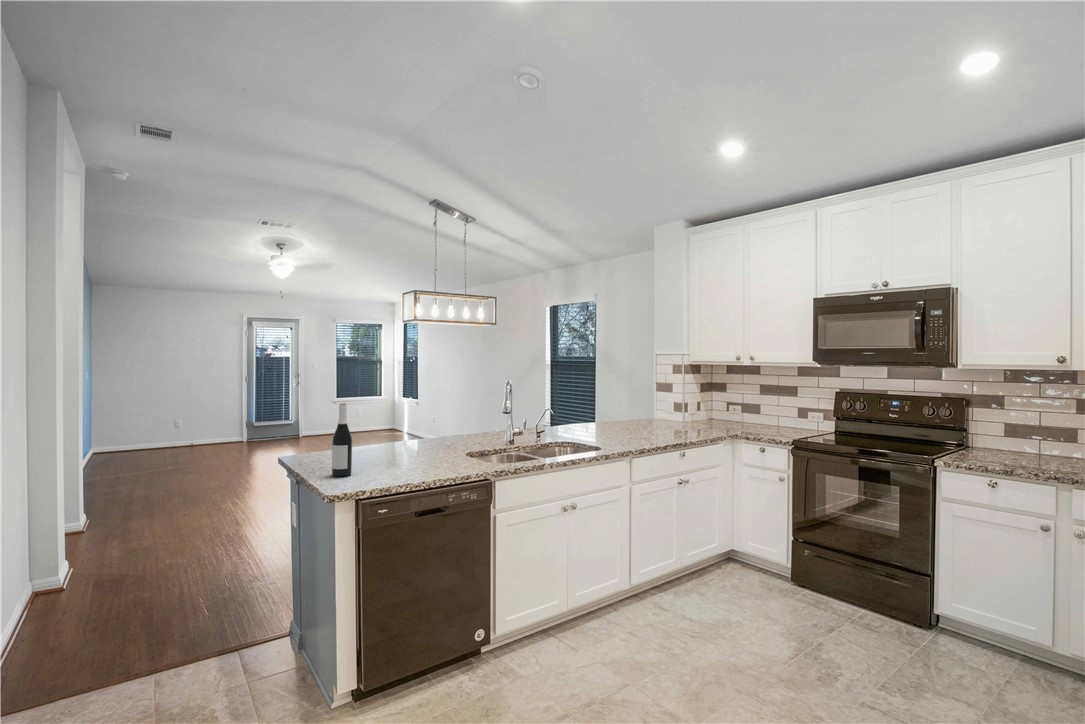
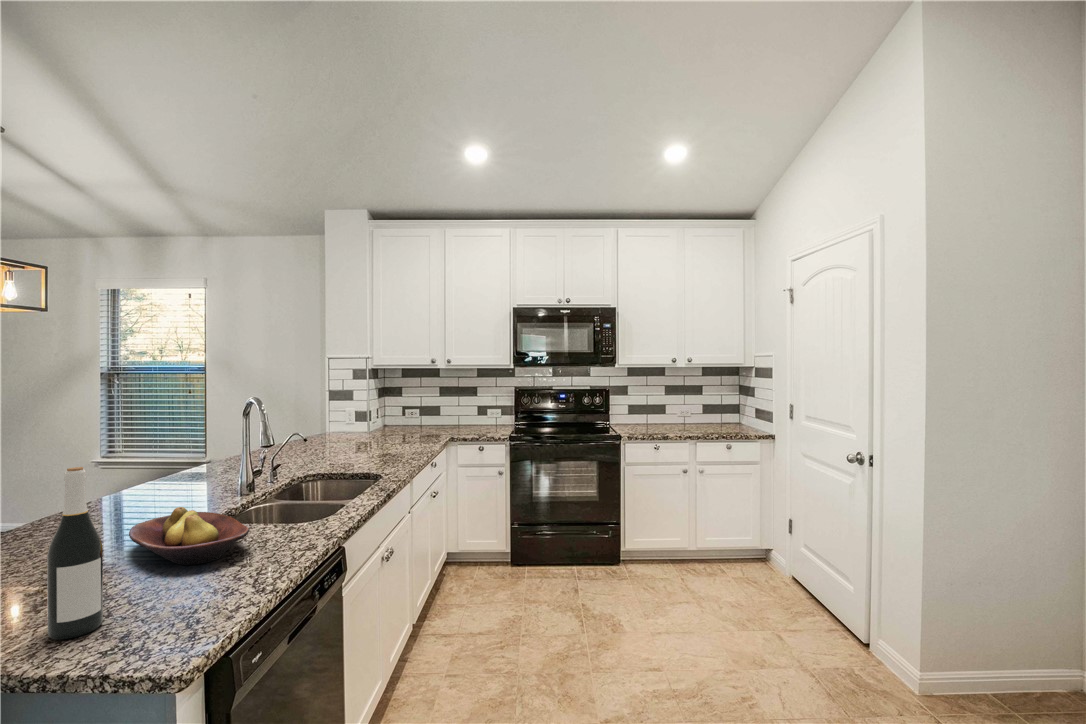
fruit bowl: none [399,437,455,467] -> present [129,507,249,565]

